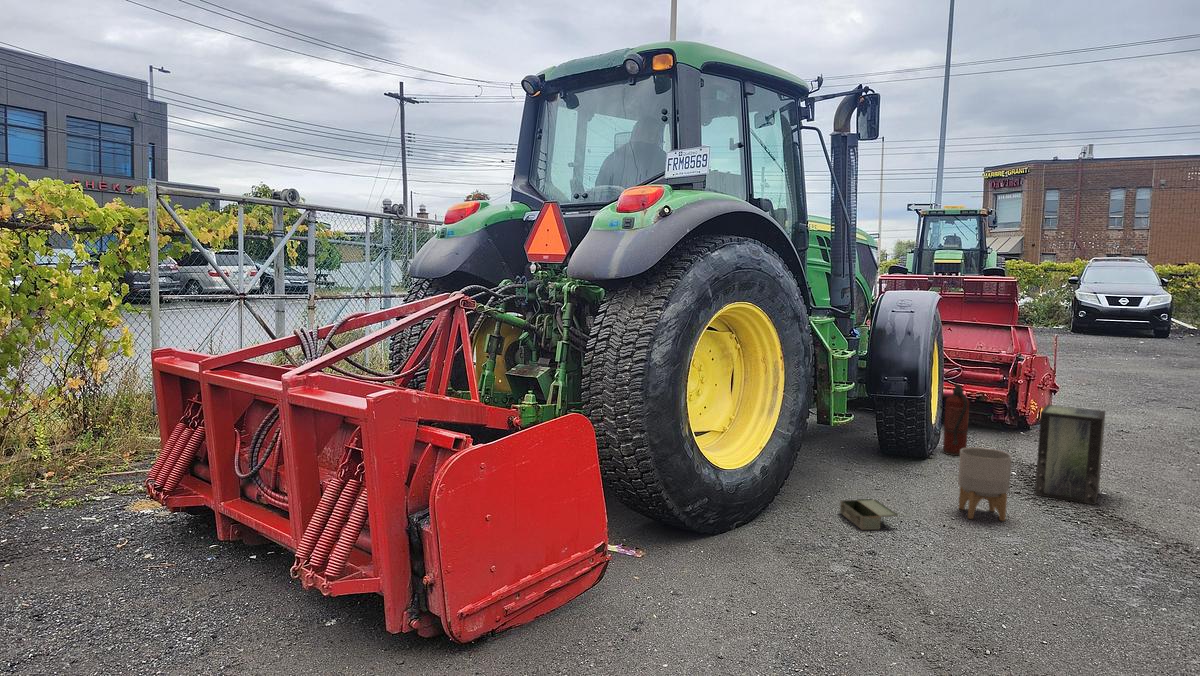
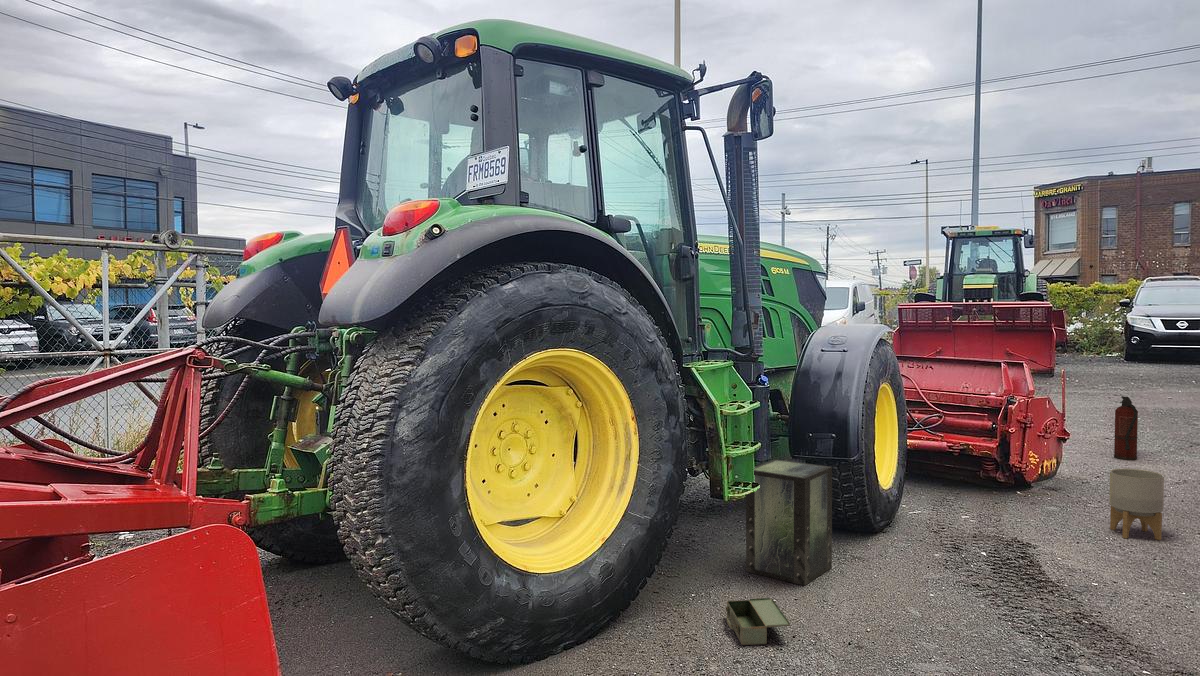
fire extinguisher: present [943,384,969,456] -> present [1114,396,1138,460]
storage box: present [1035,405,1105,505] -> present [746,459,832,586]
planter: present [958,447,1011,521] -> present [1109,469,1164,540]

